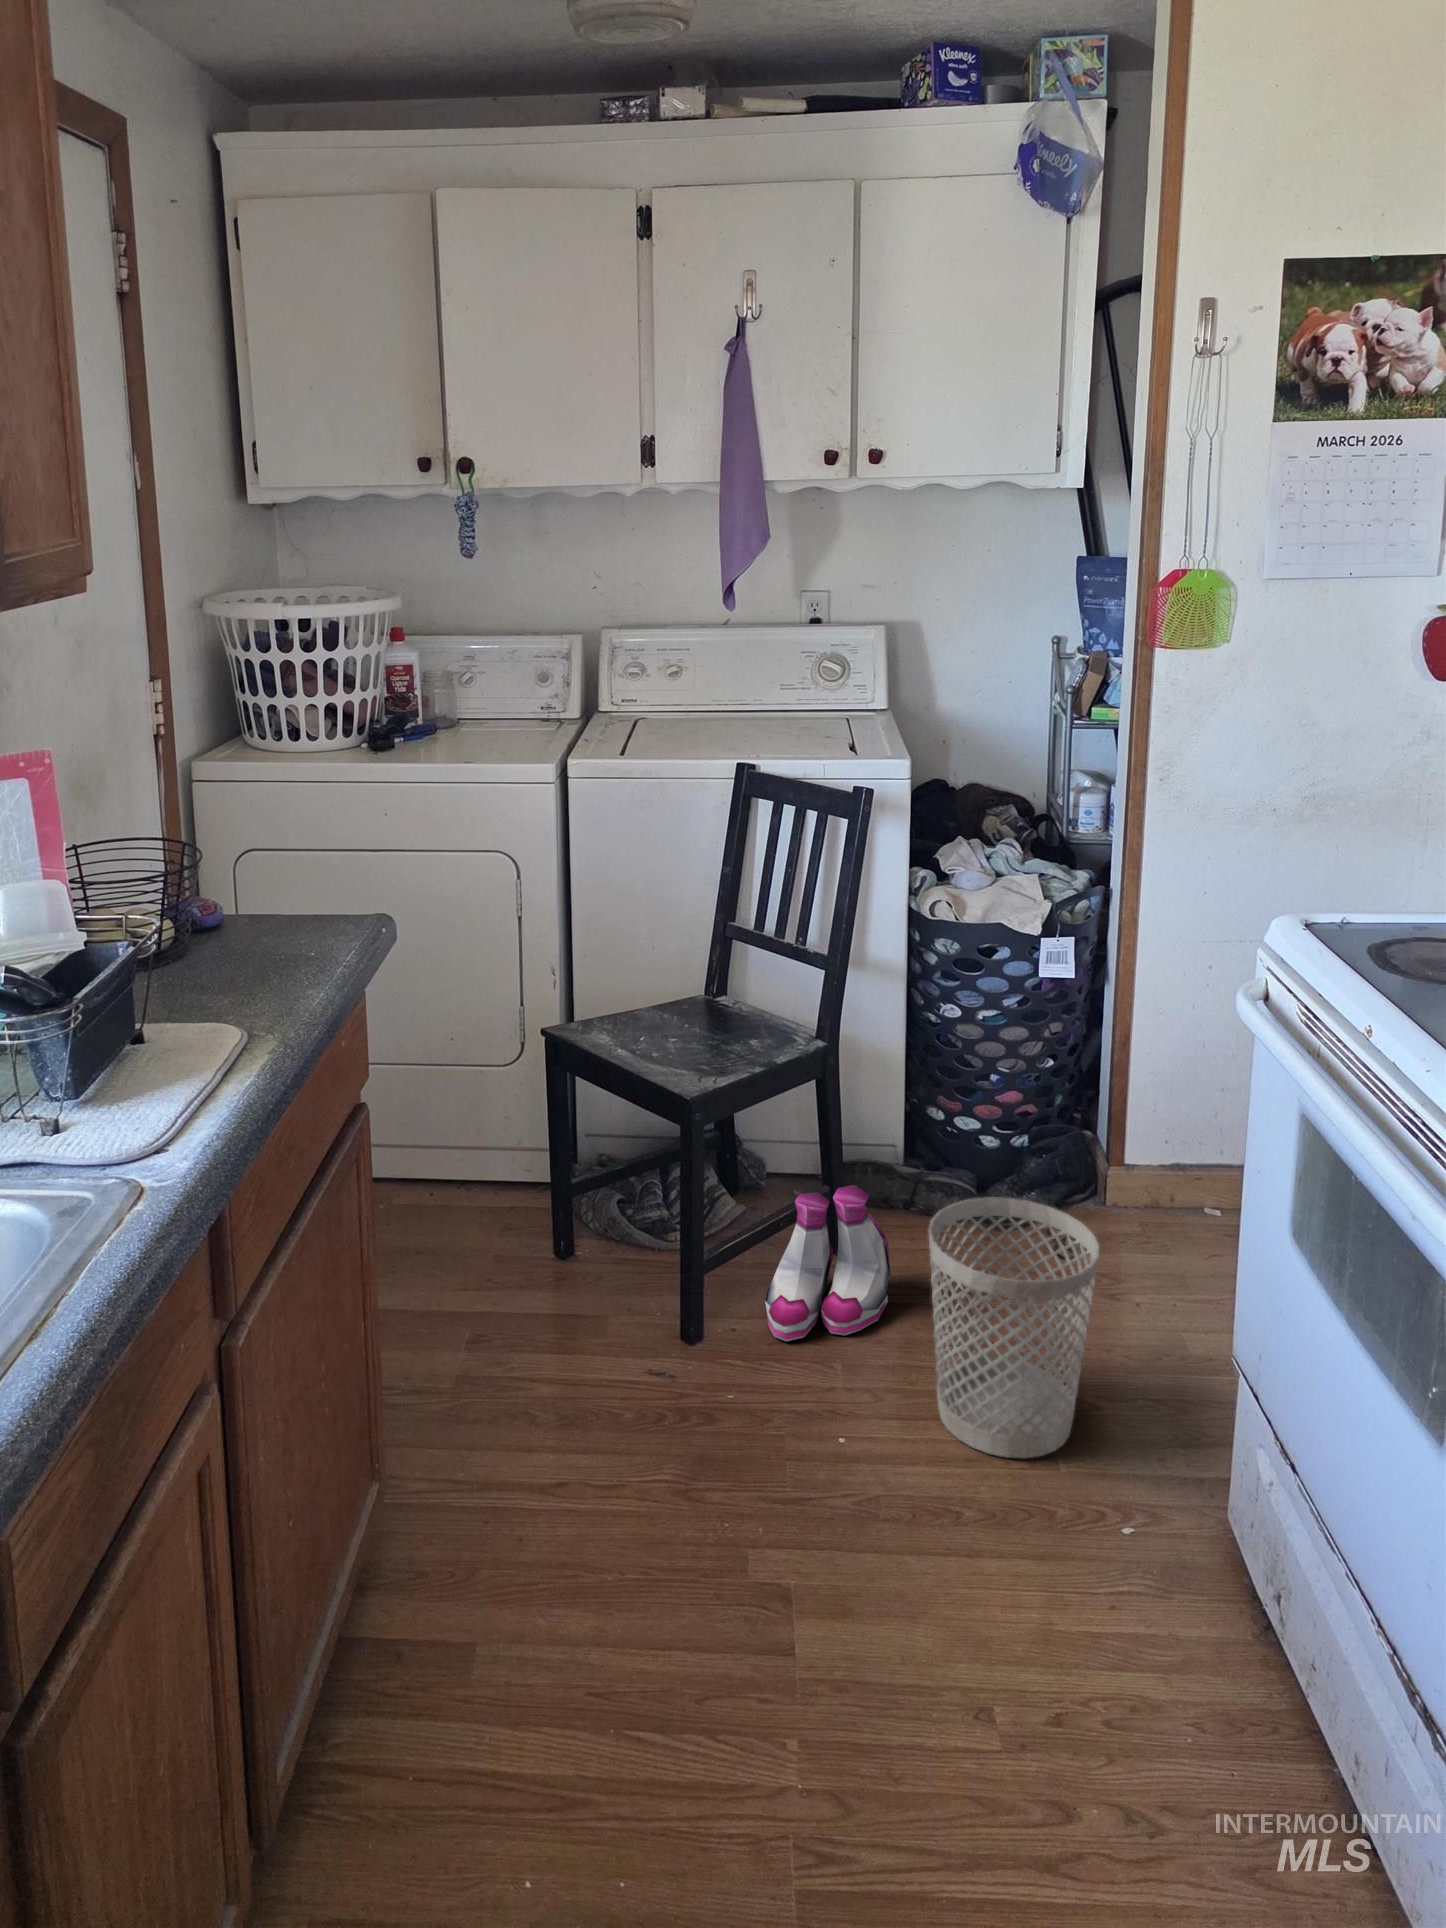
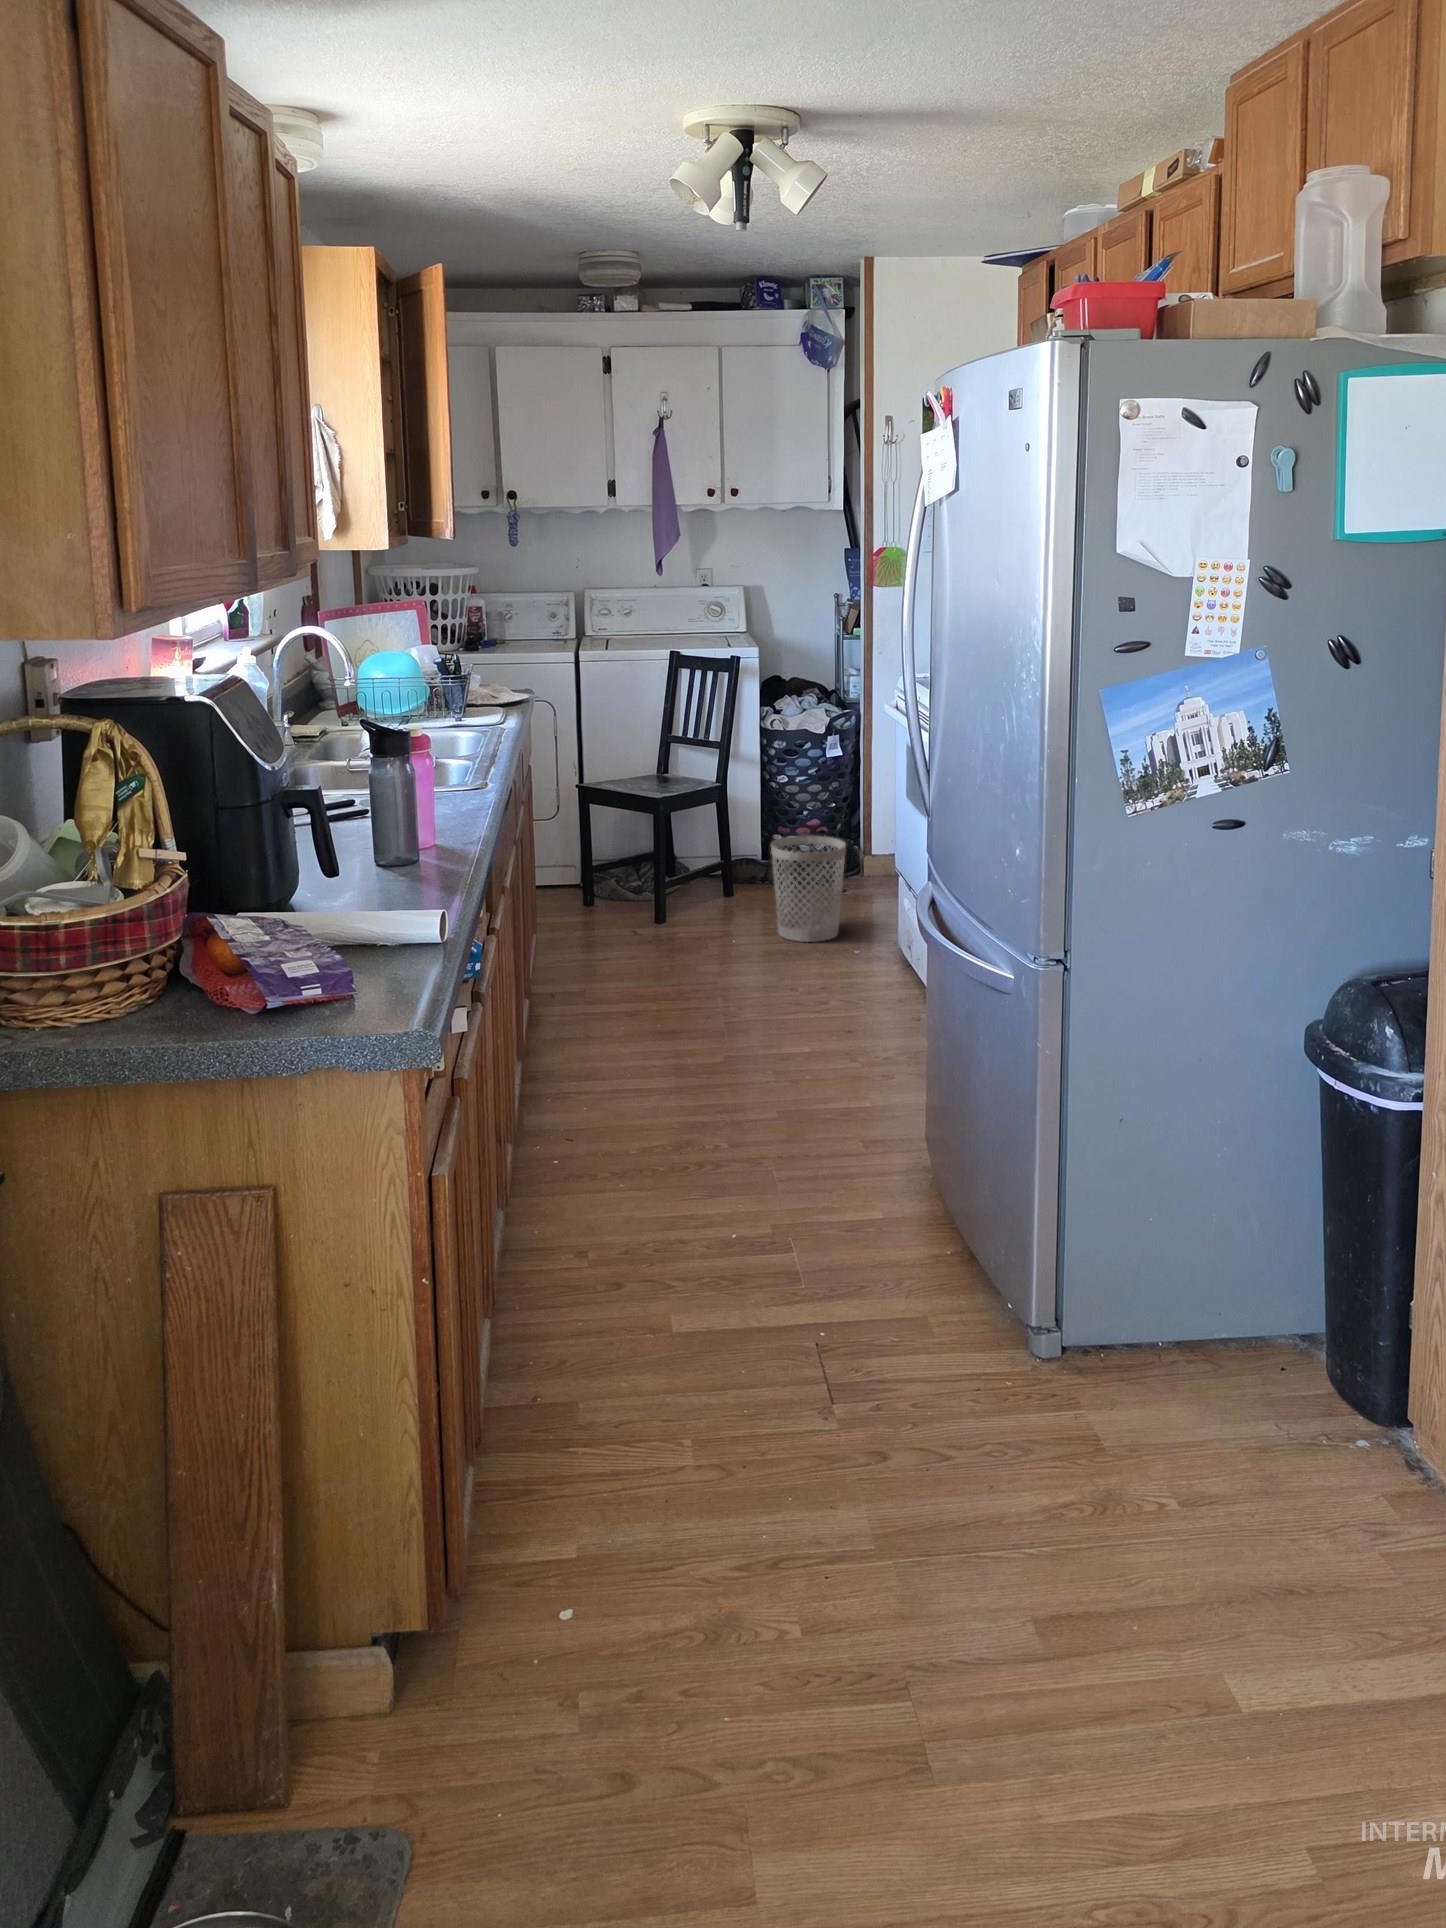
boots: present [765,1185,890,1341] -> none [694,849,755,921]

